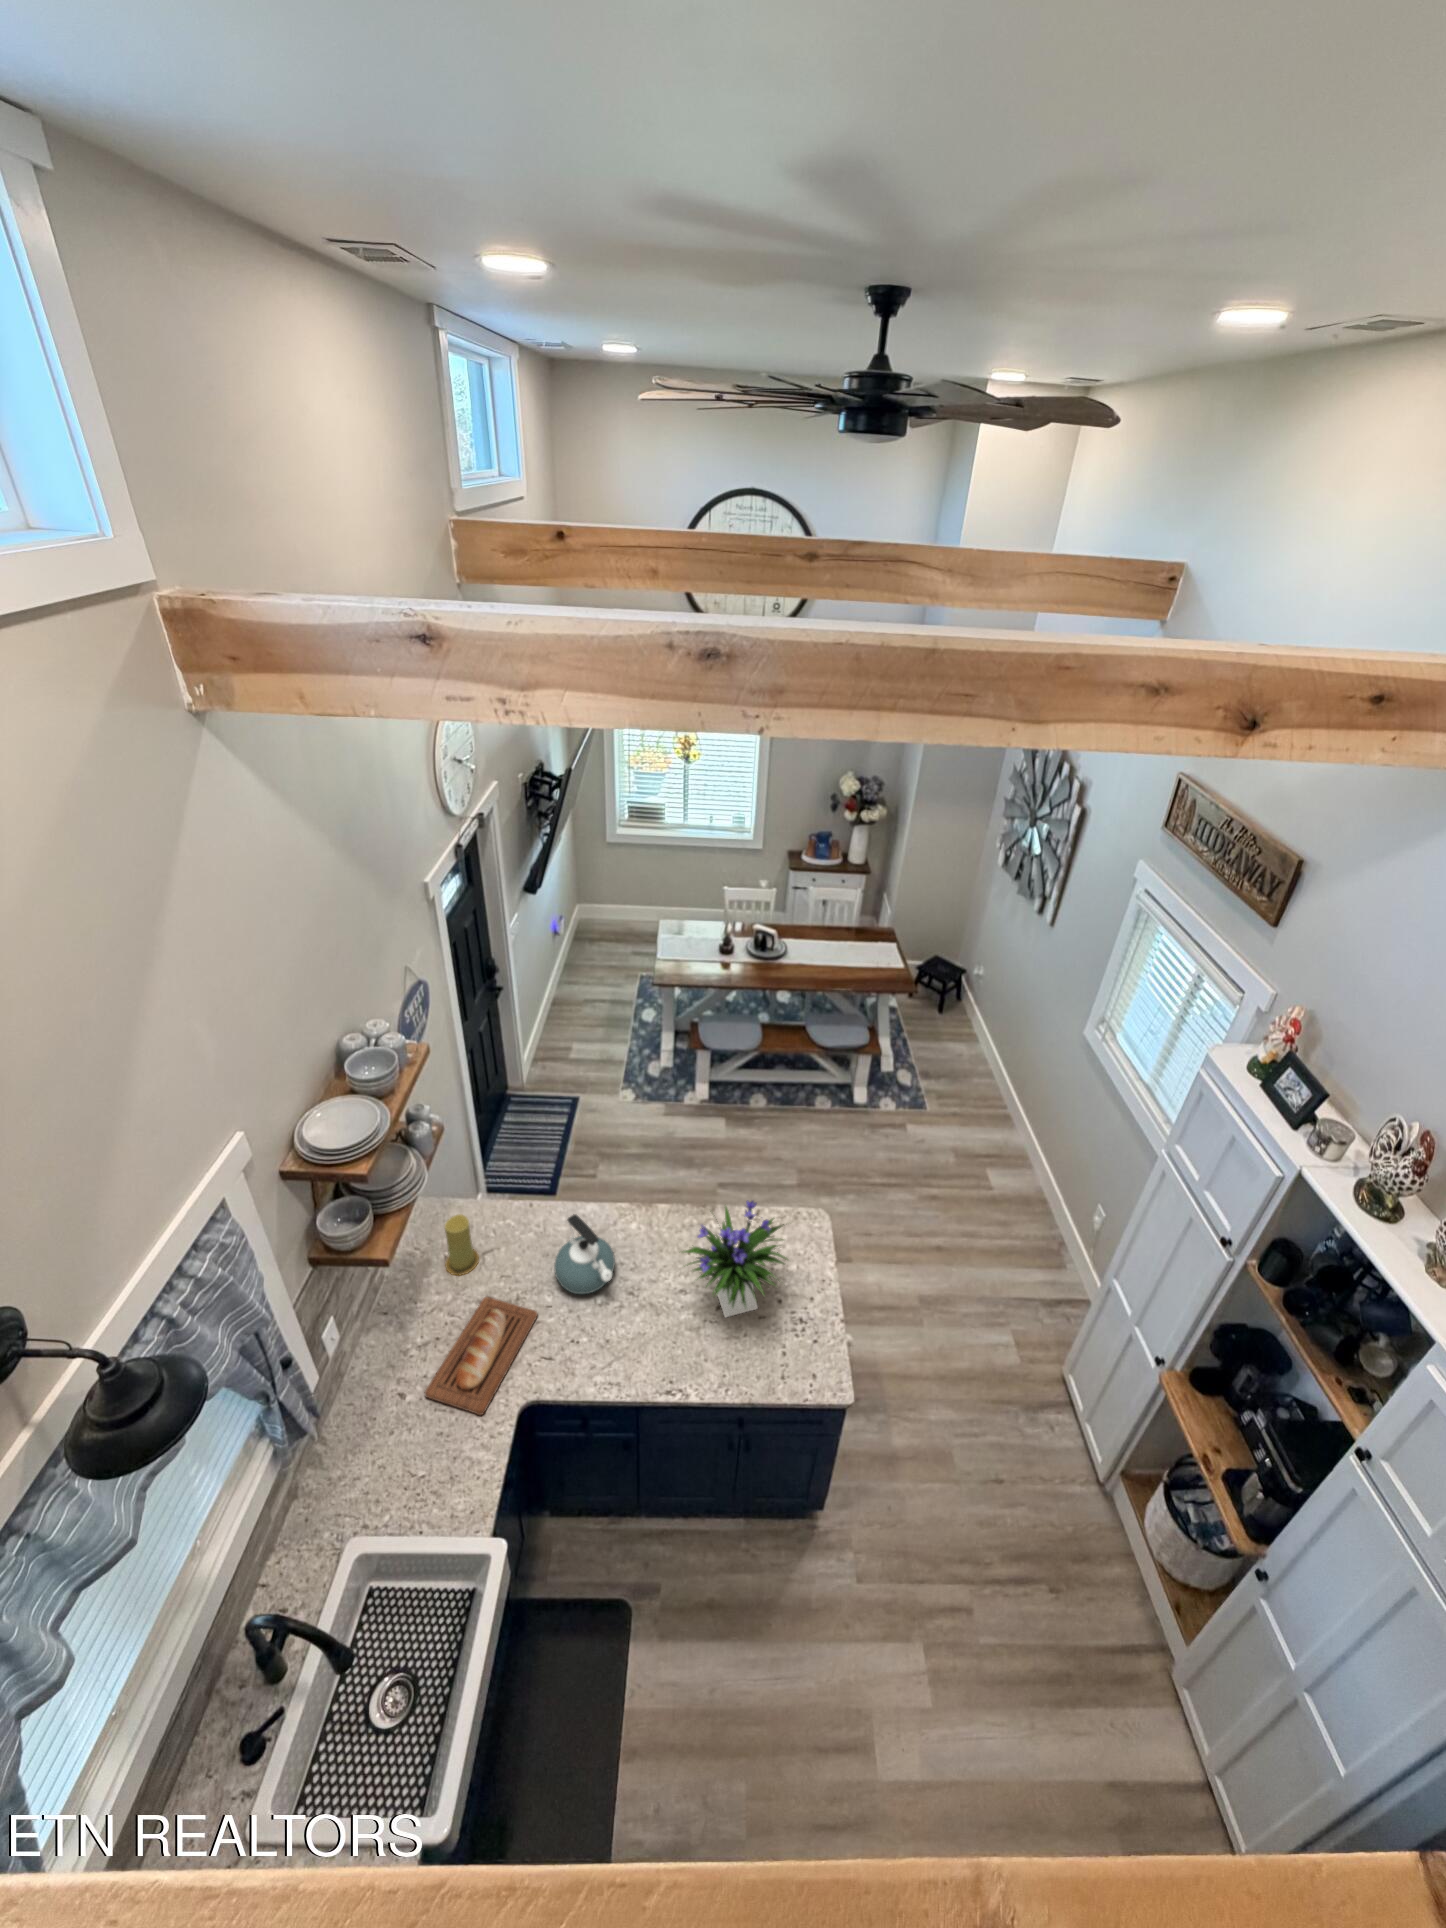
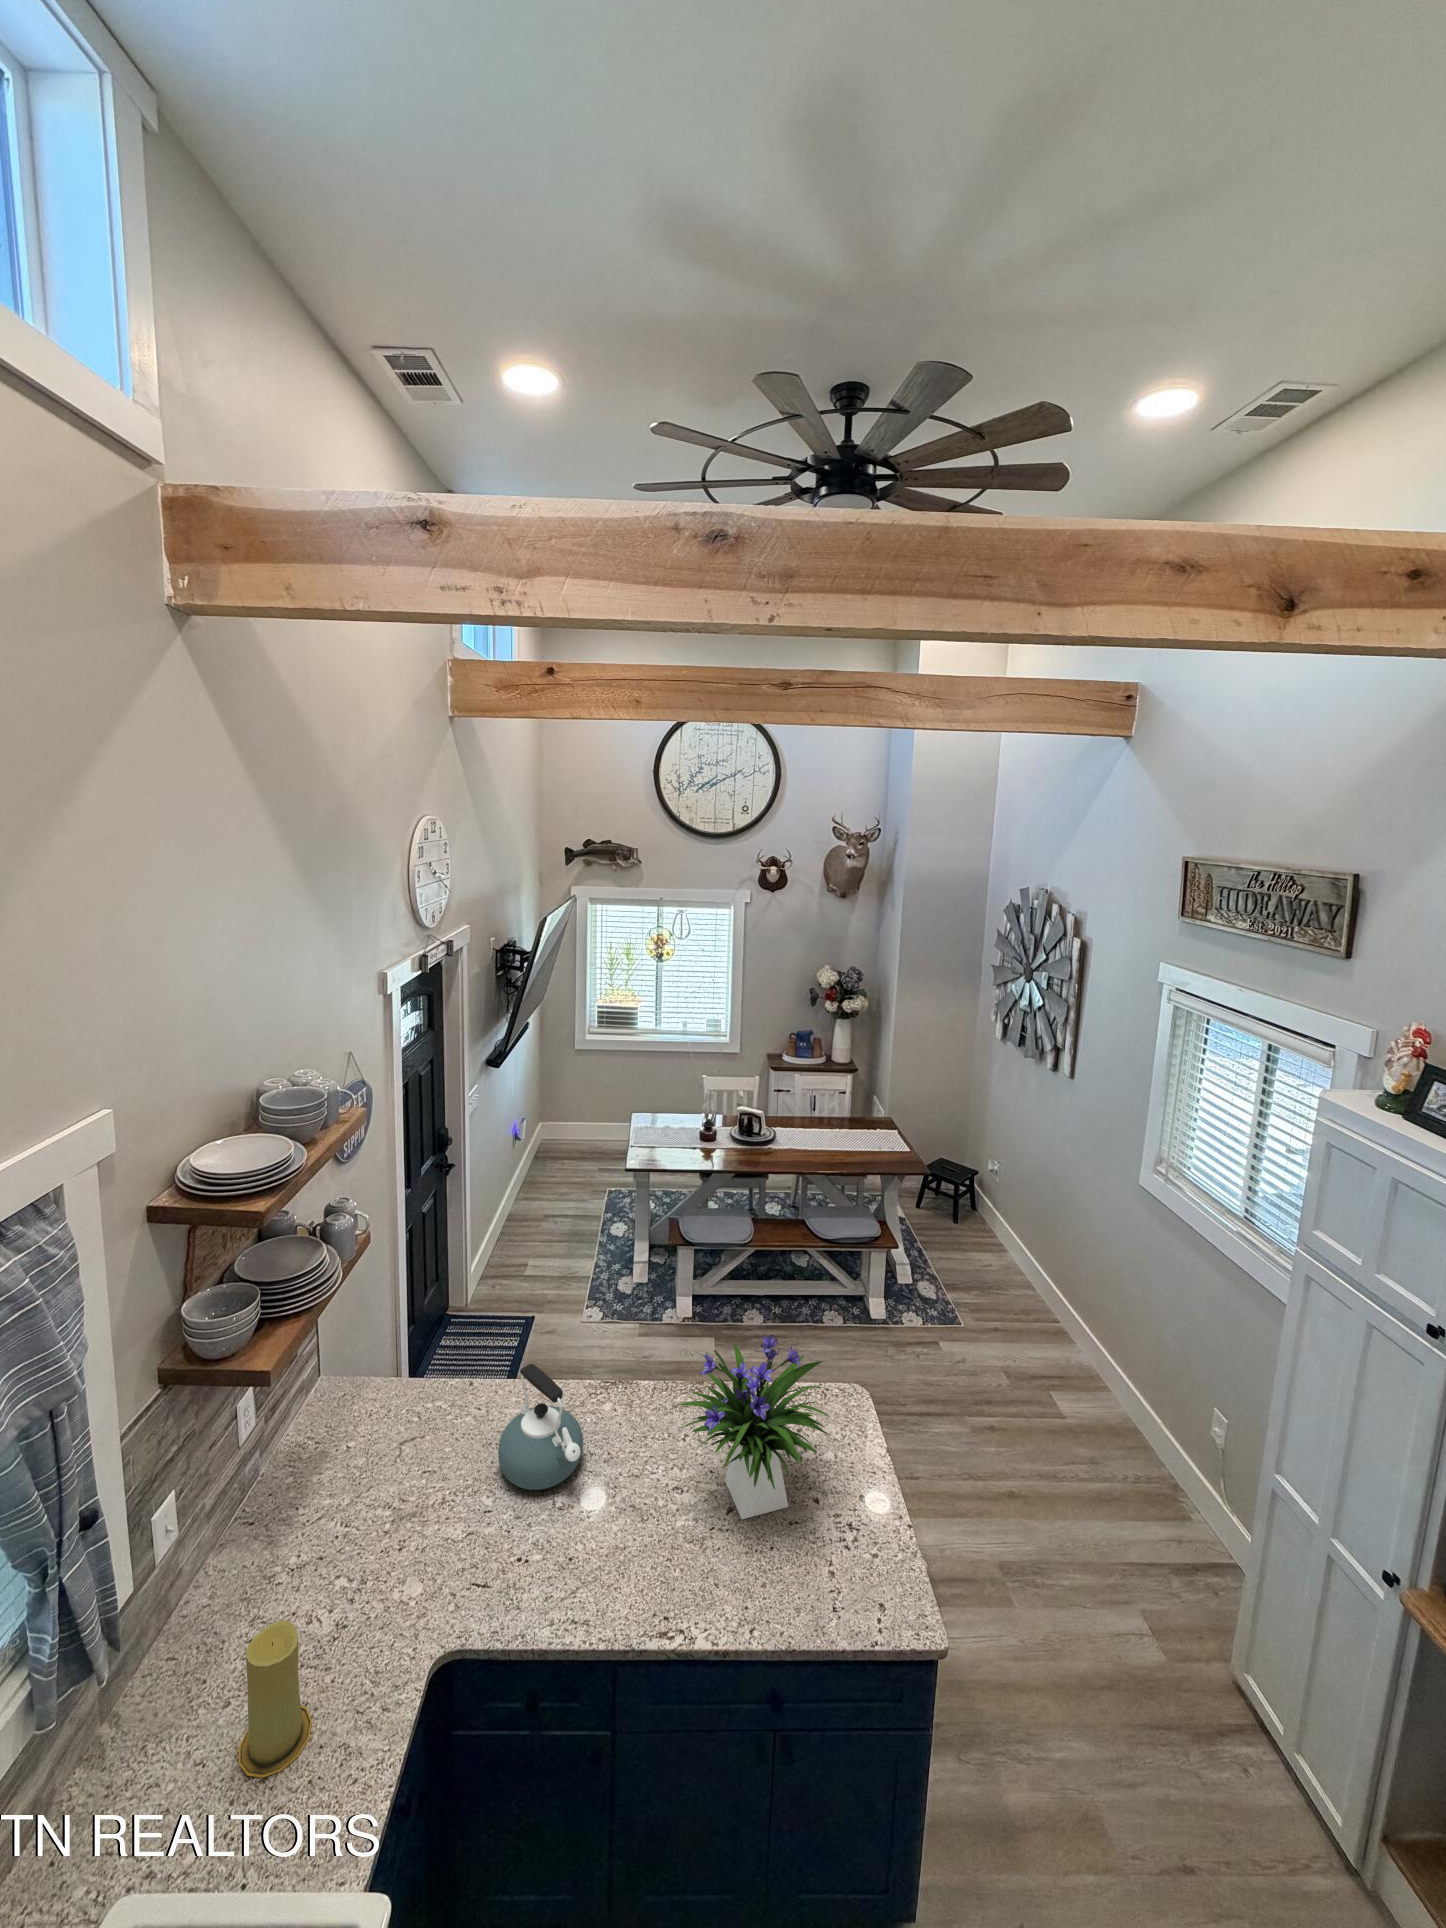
candle: present [445,1214,479,1275] -> present [239,1621,312,1778]
bread loaf: present [425,1297,538,1415] -> none [290,1494,471,1671]

